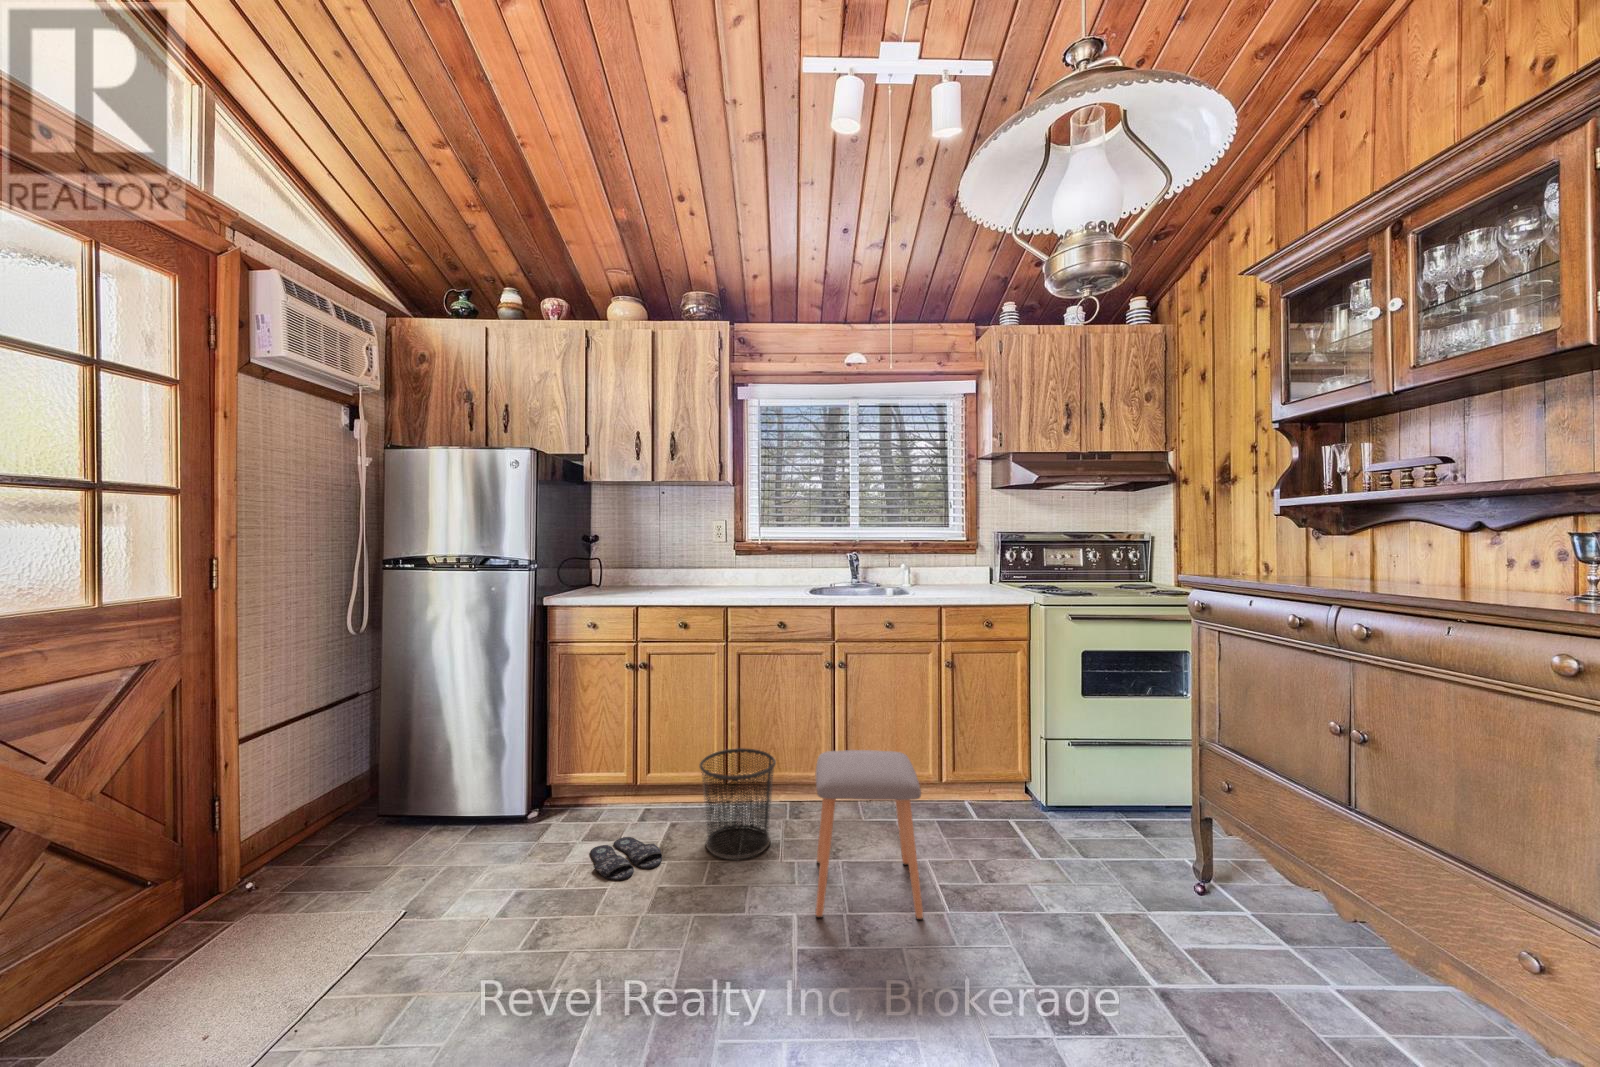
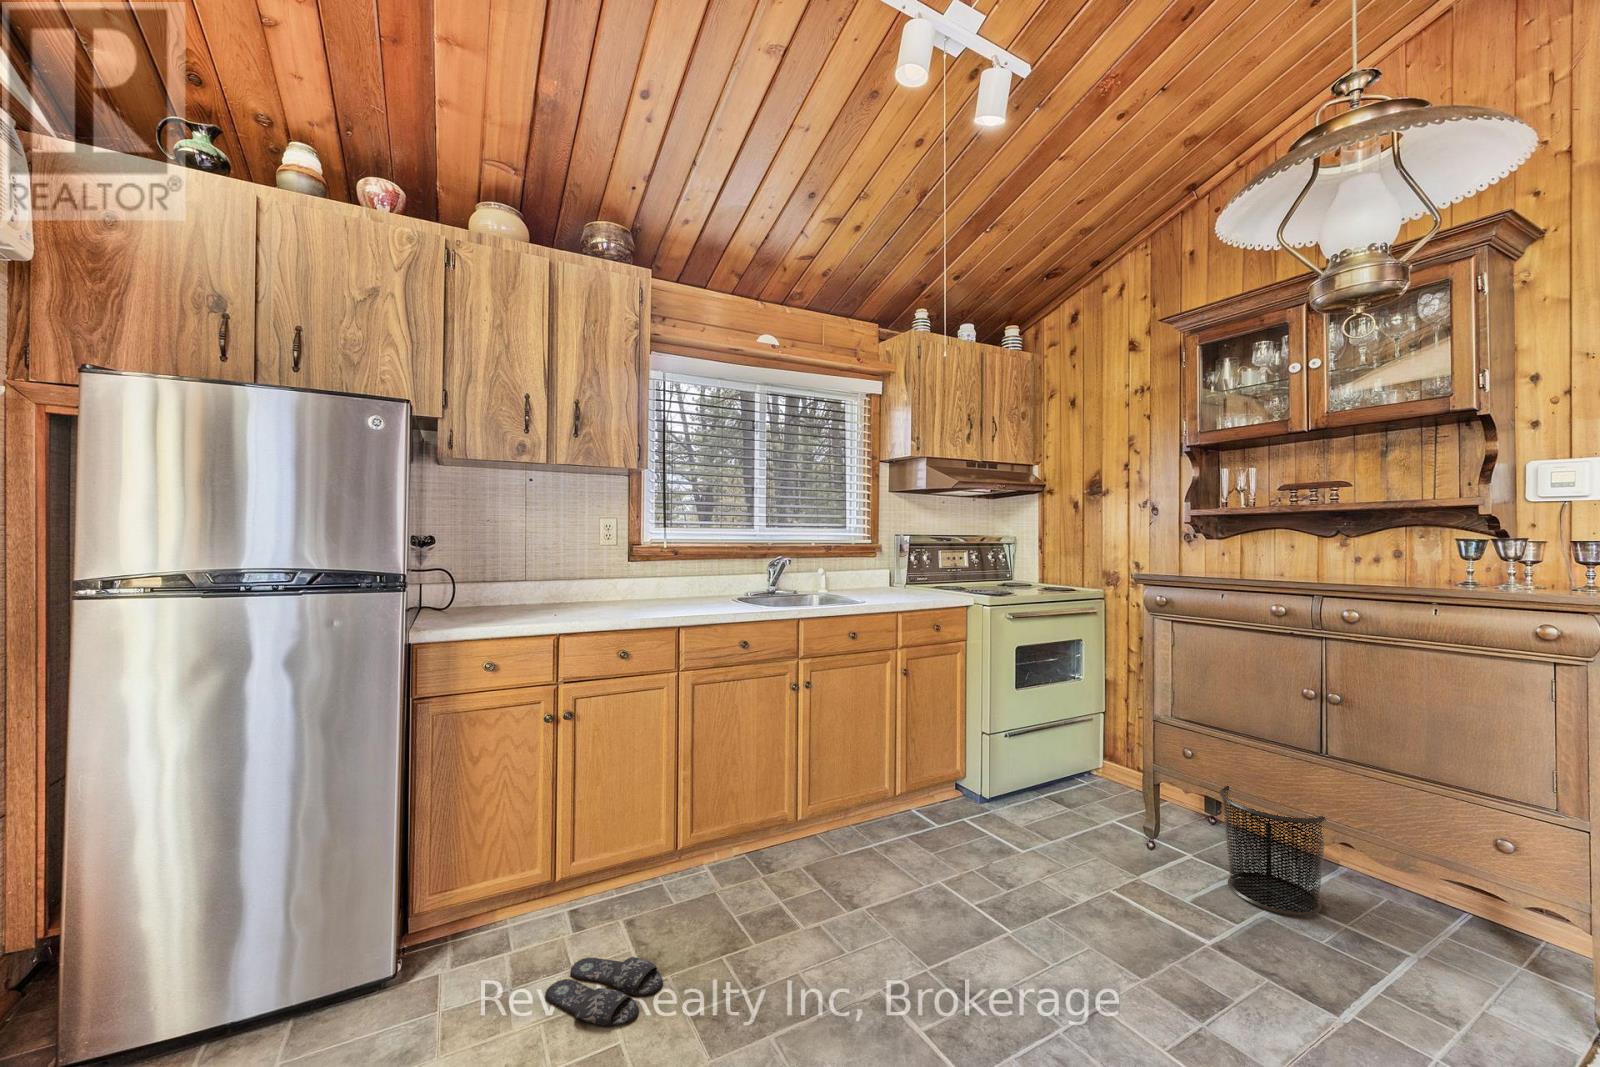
waste bin: present [700,748,776,859] -> present [1219,786,1327,916]
stool: present [815,750,923,920] -> none [842,774,997,984]

